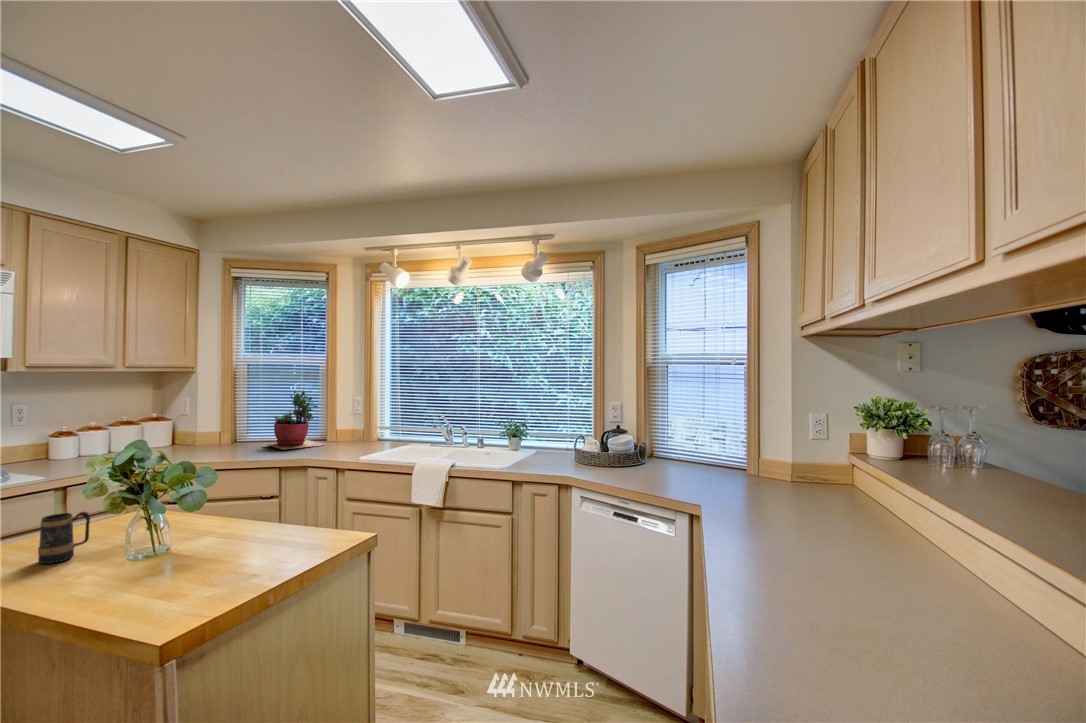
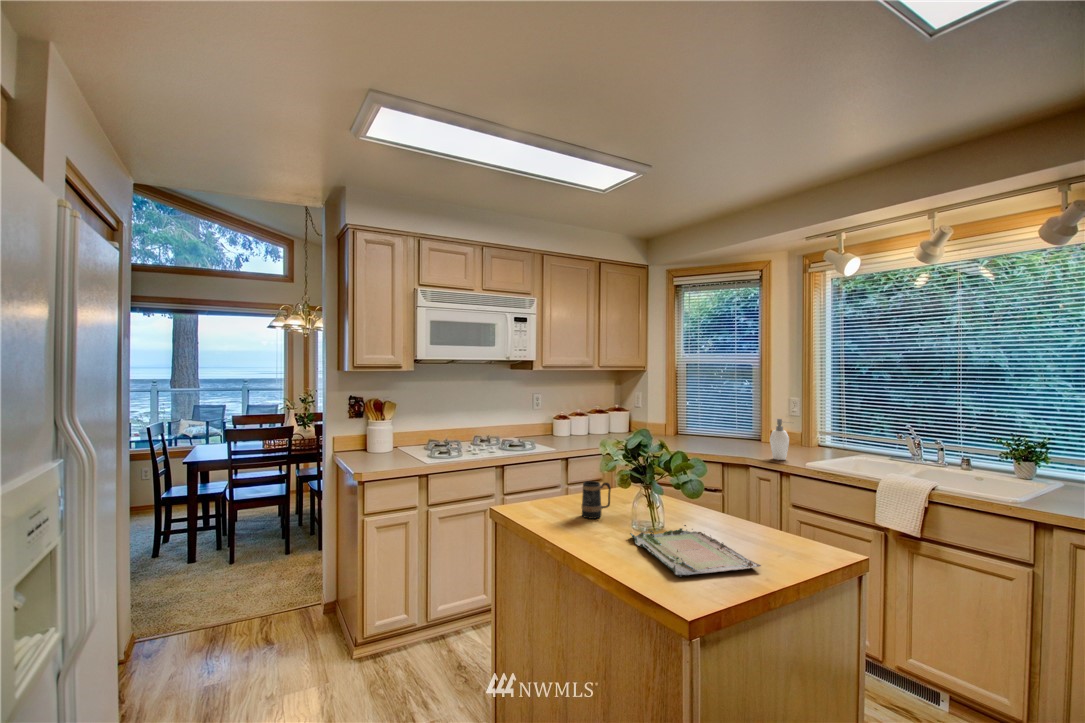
succulent plant: present [265,390,326,449] -> none [701,390,763,447]
soap dispenser: none [329,417,352,456] -> present [770,419,789,460]
tray: none [108,542,269,608] -> present [630,525,761,577]

